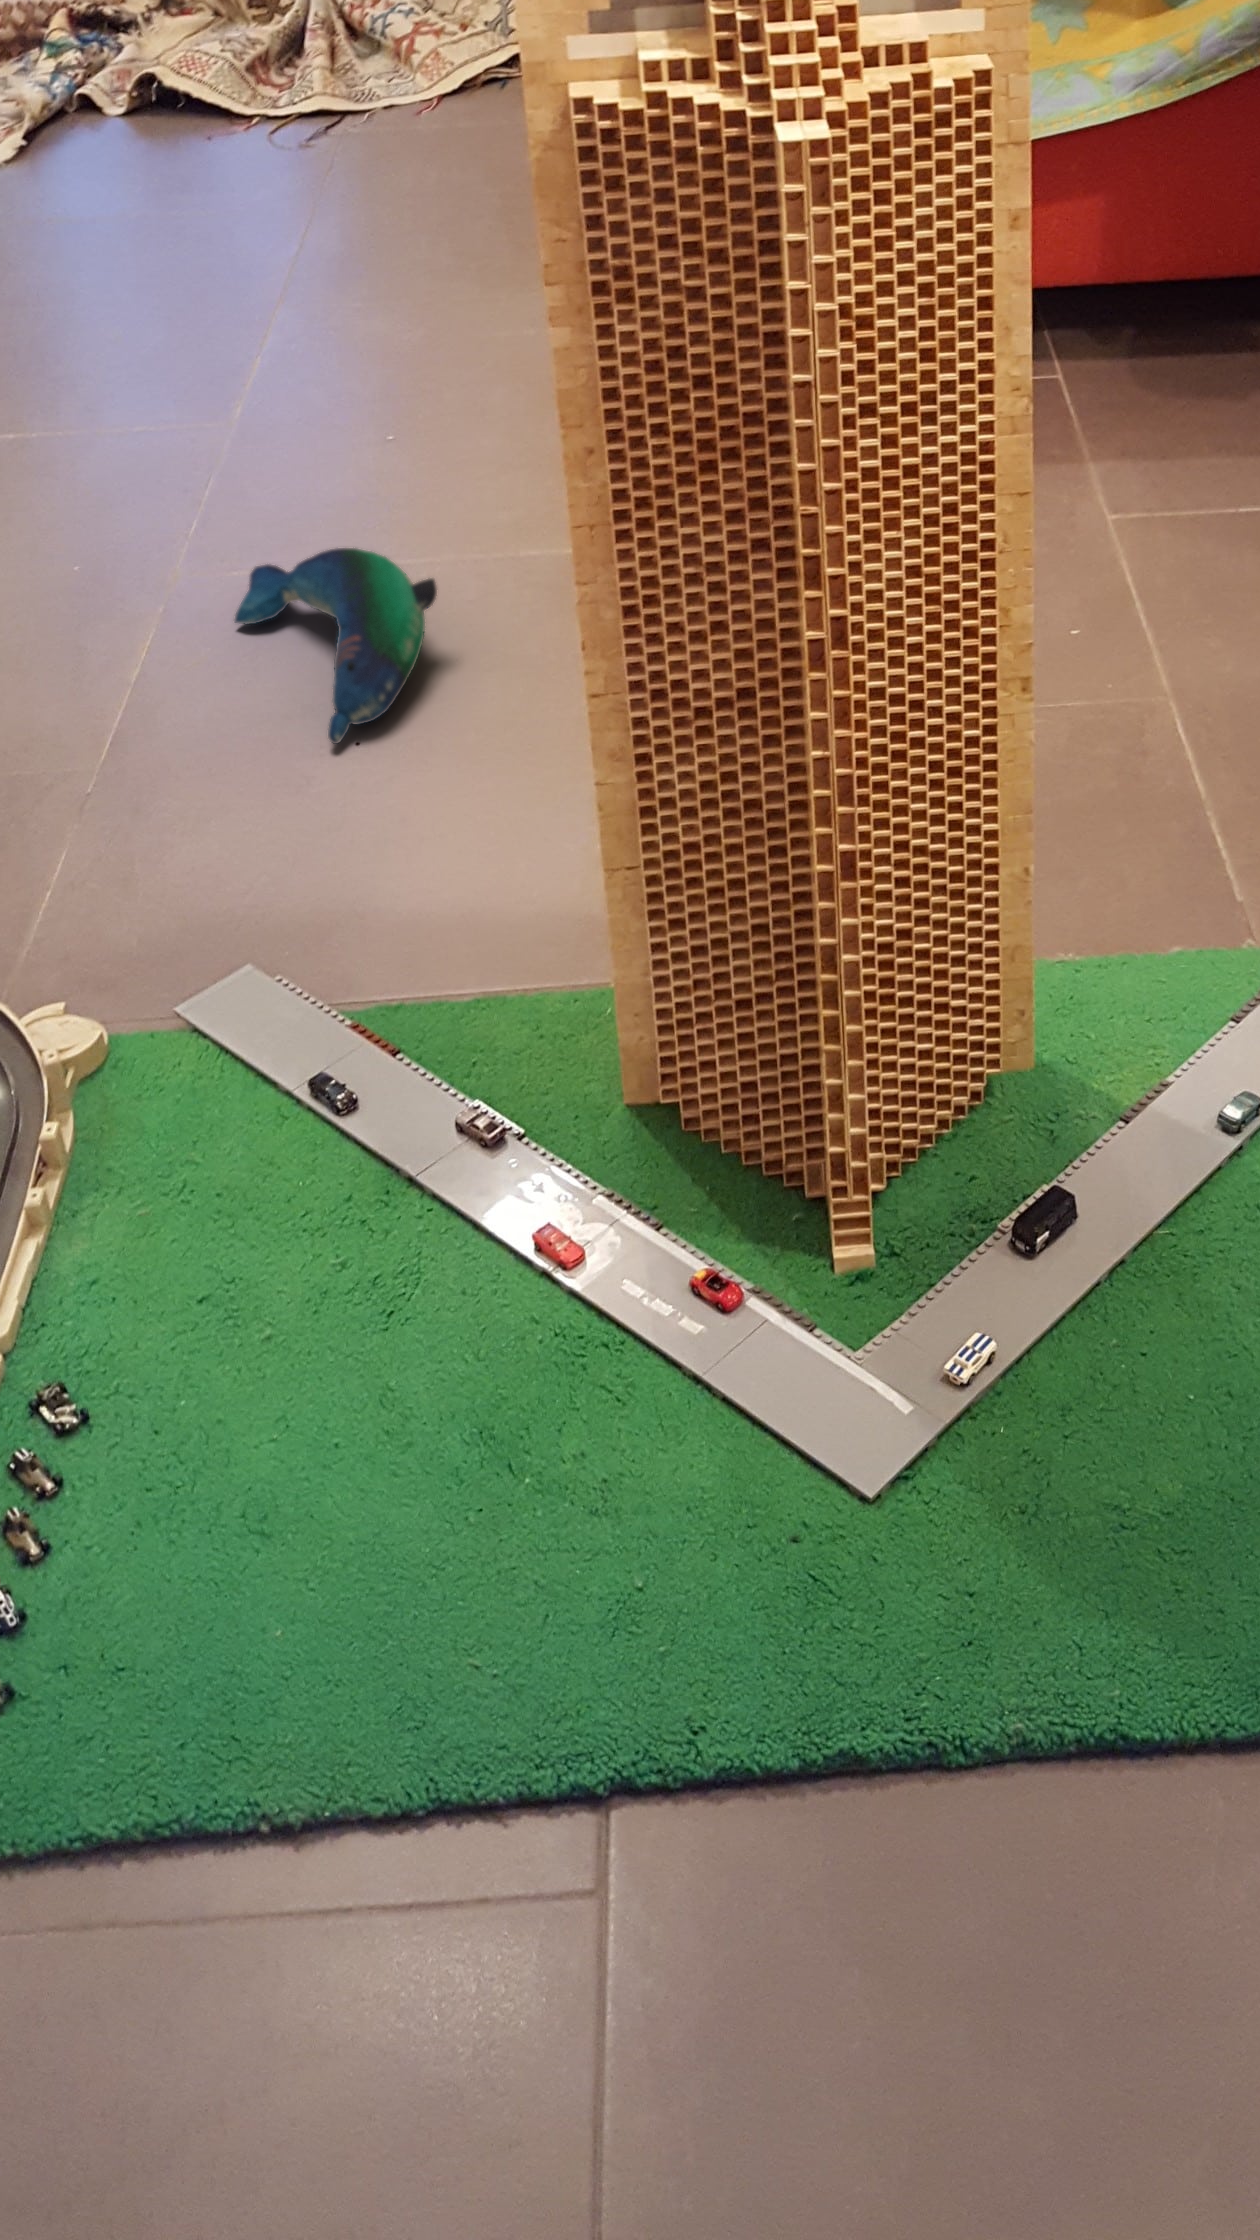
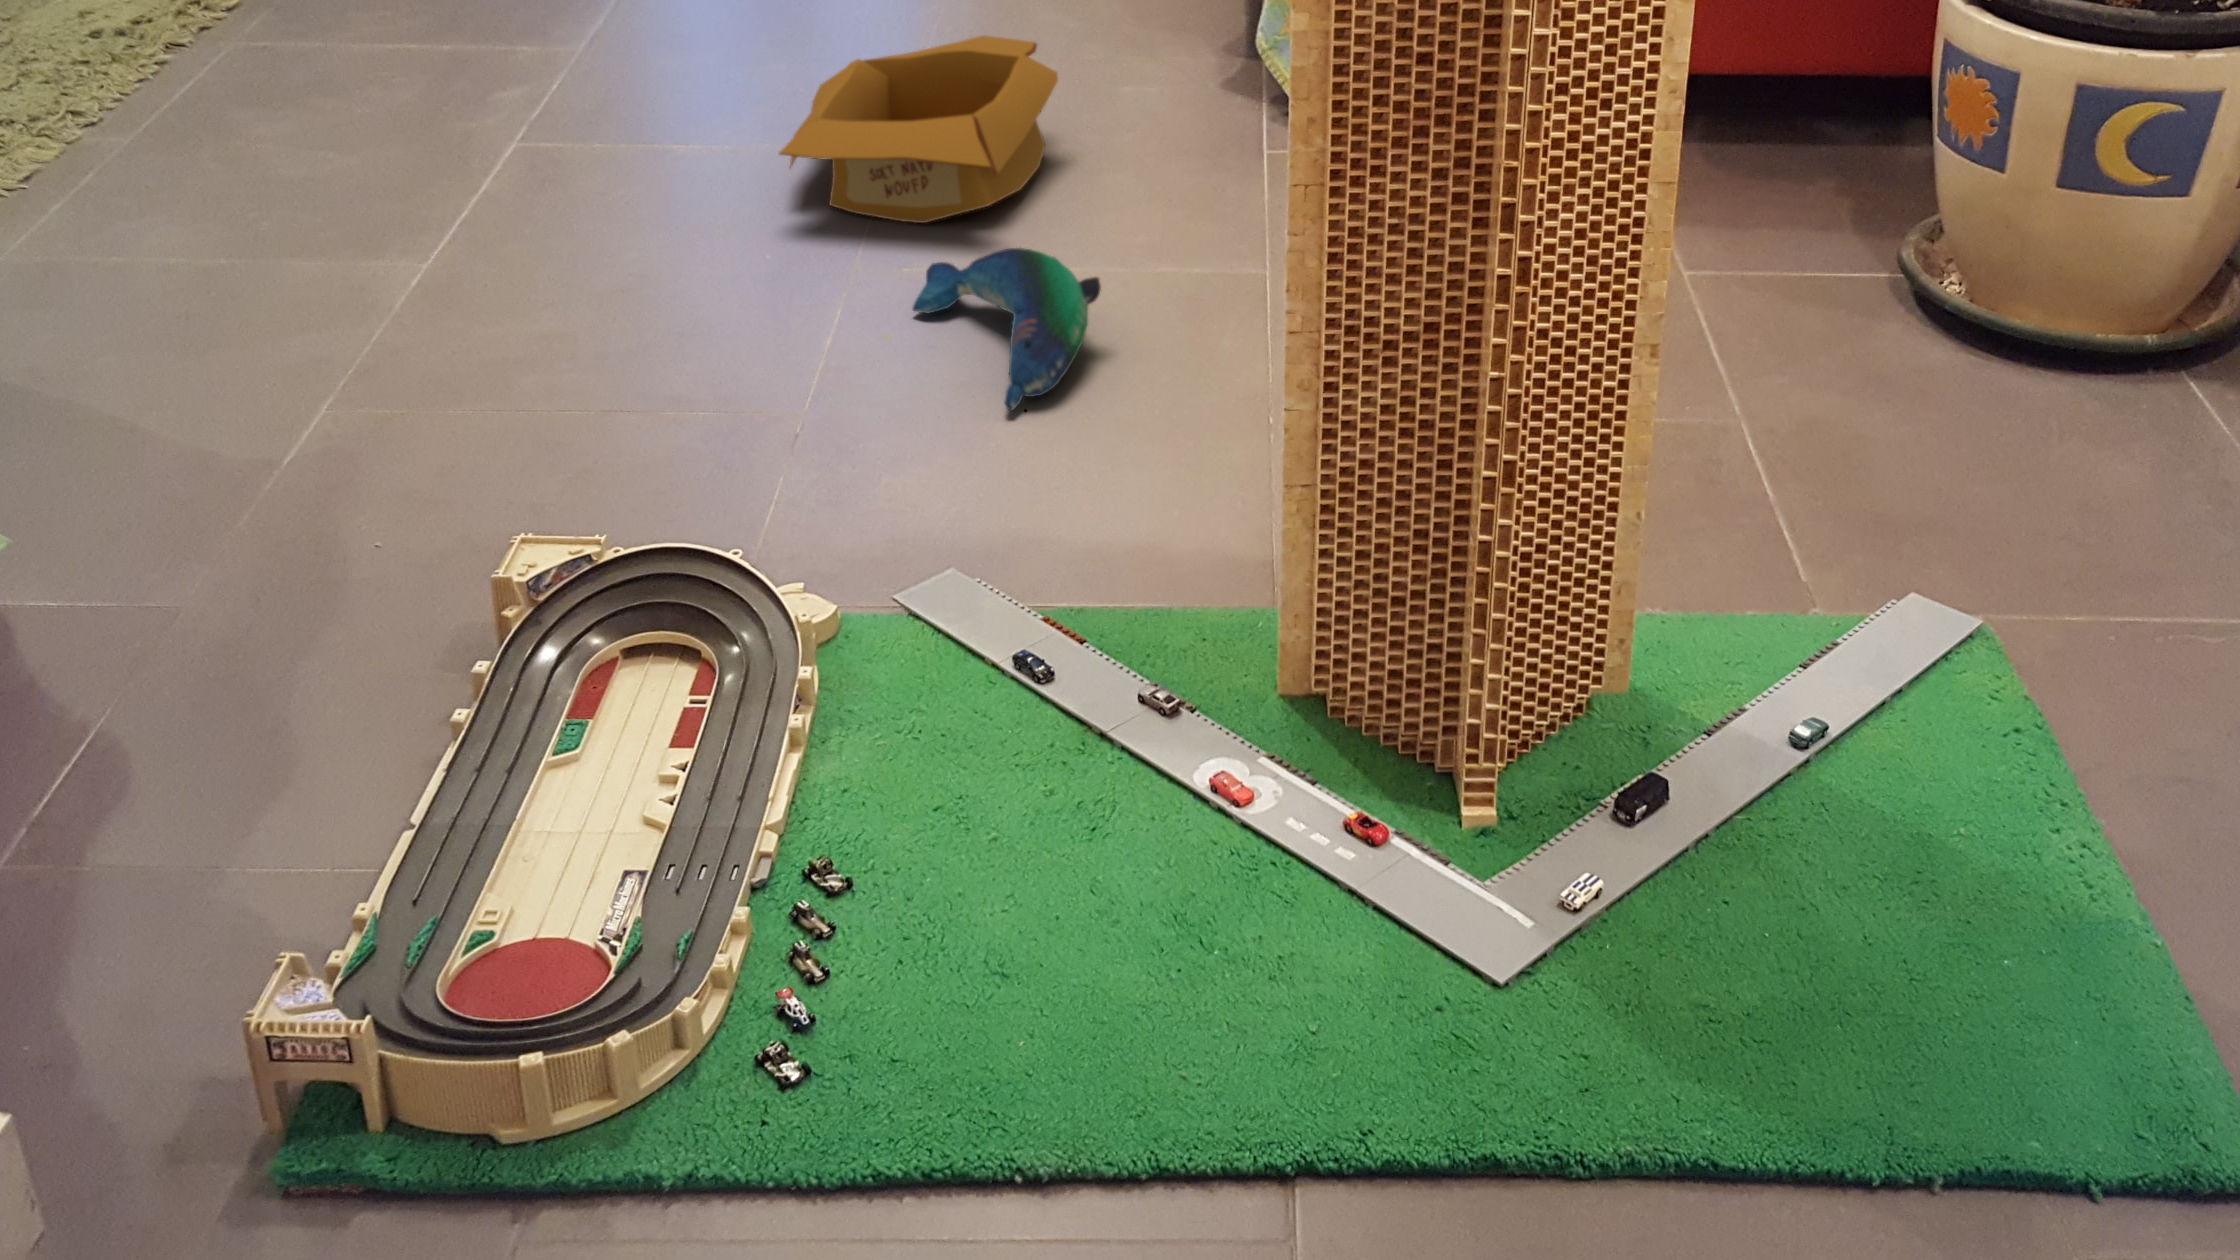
cardboard box: none [83,290,403,511] -> present [780,35,1058,223]

